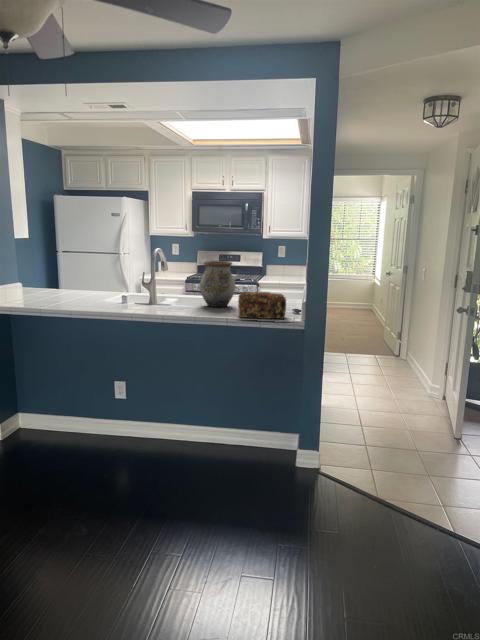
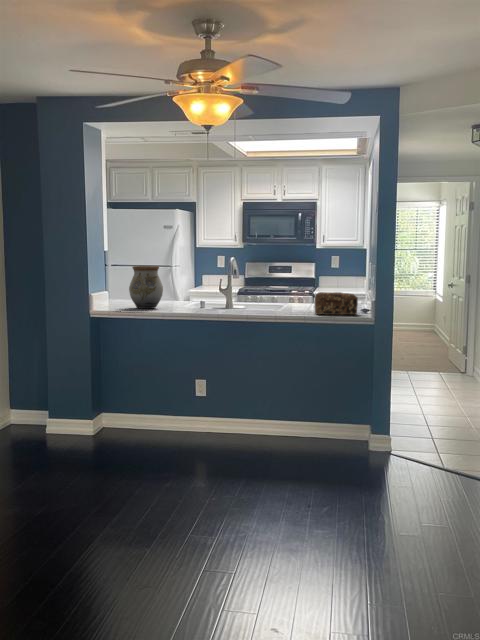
vase: present [200,261,235,307] -> present [129,266,163,309]

